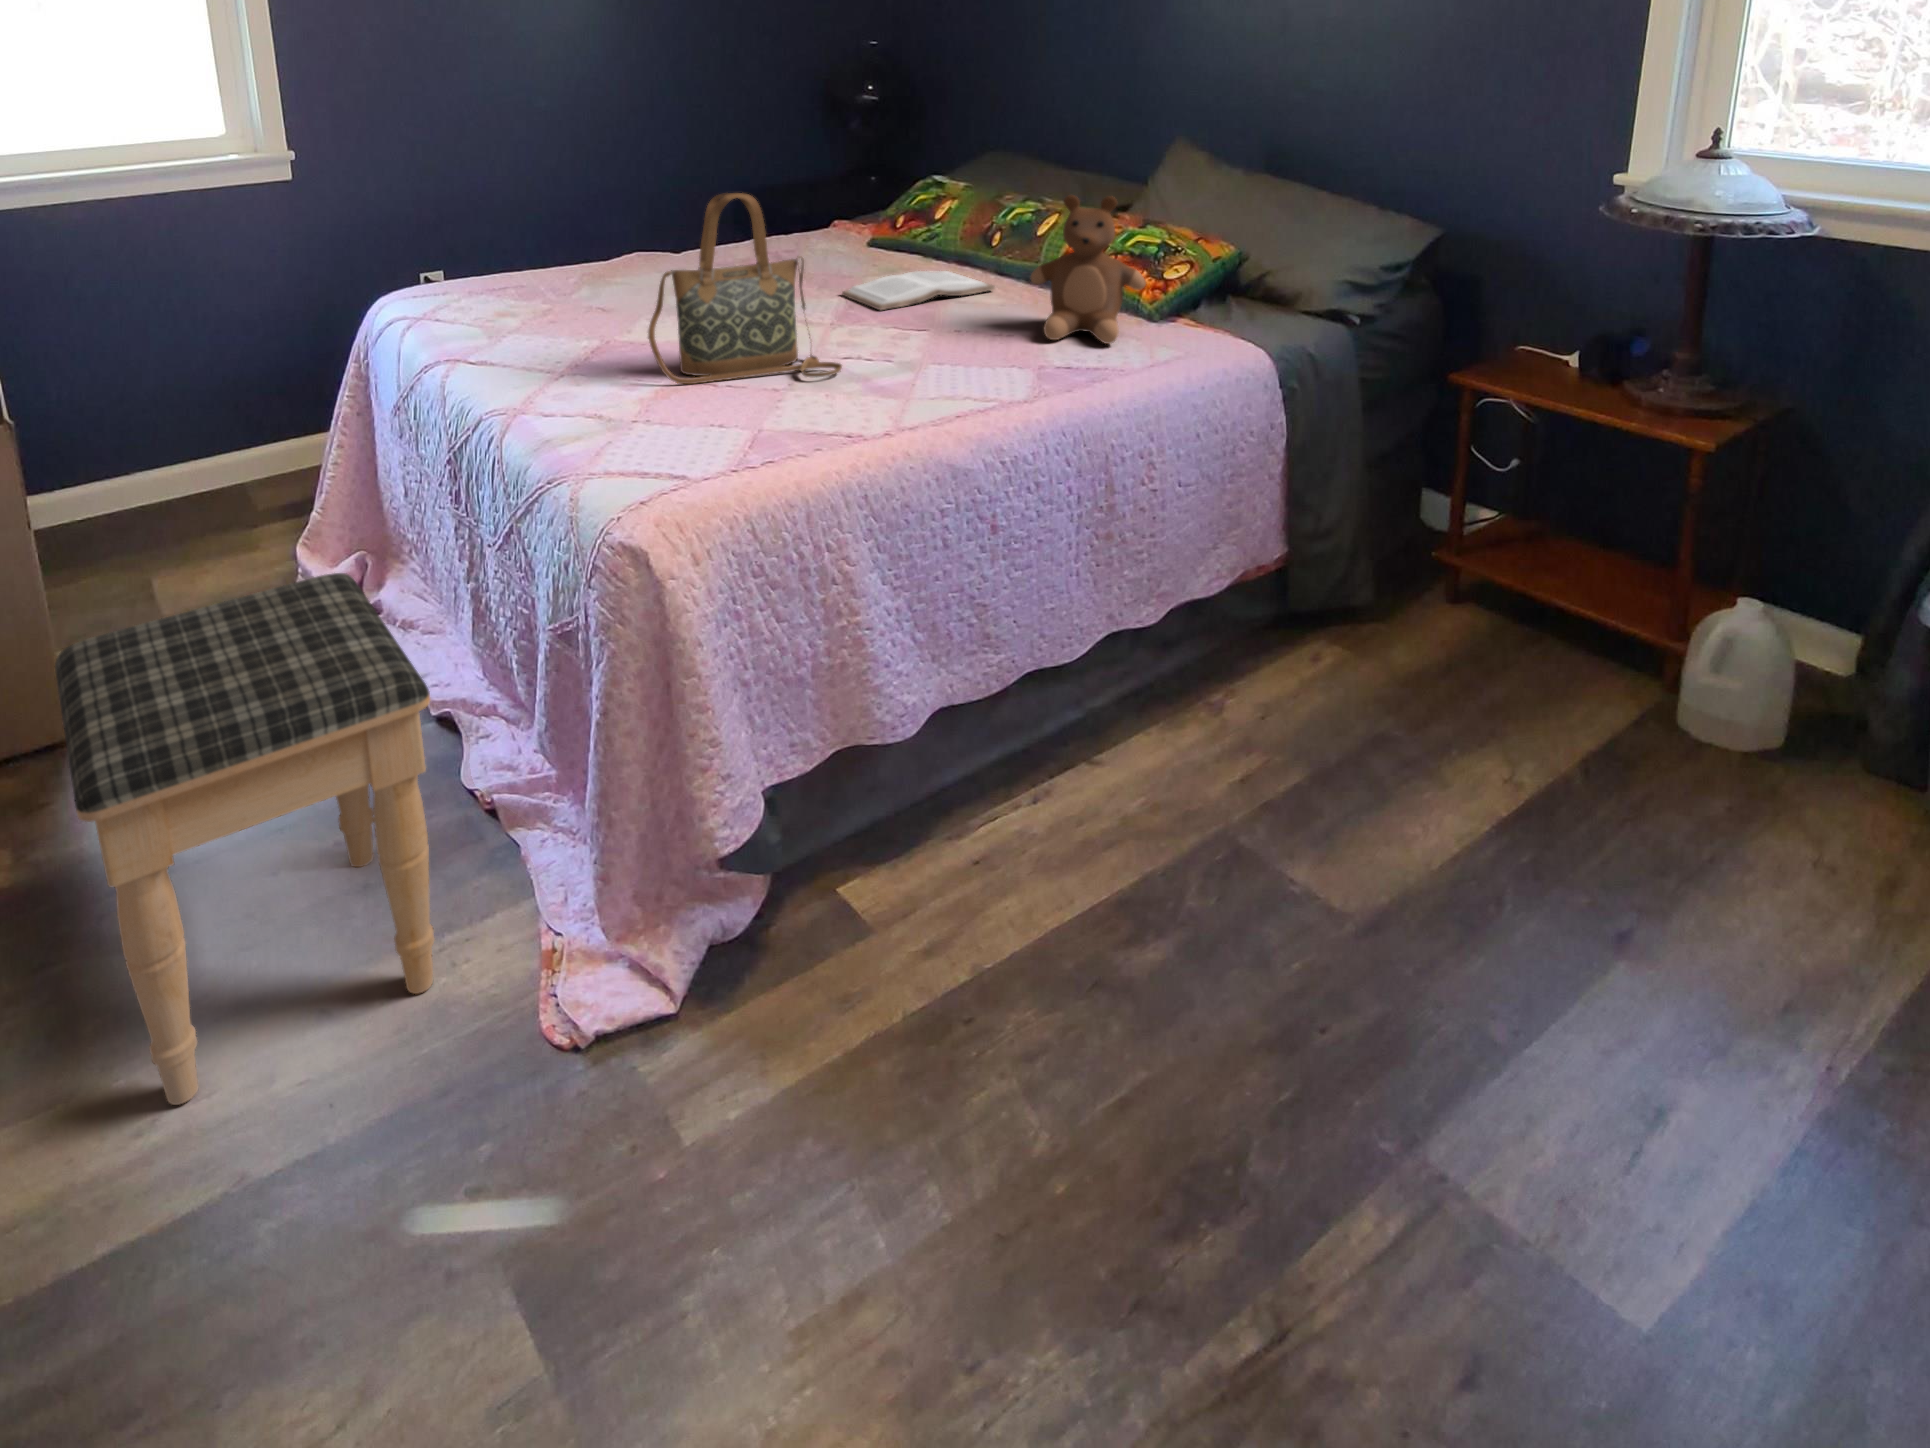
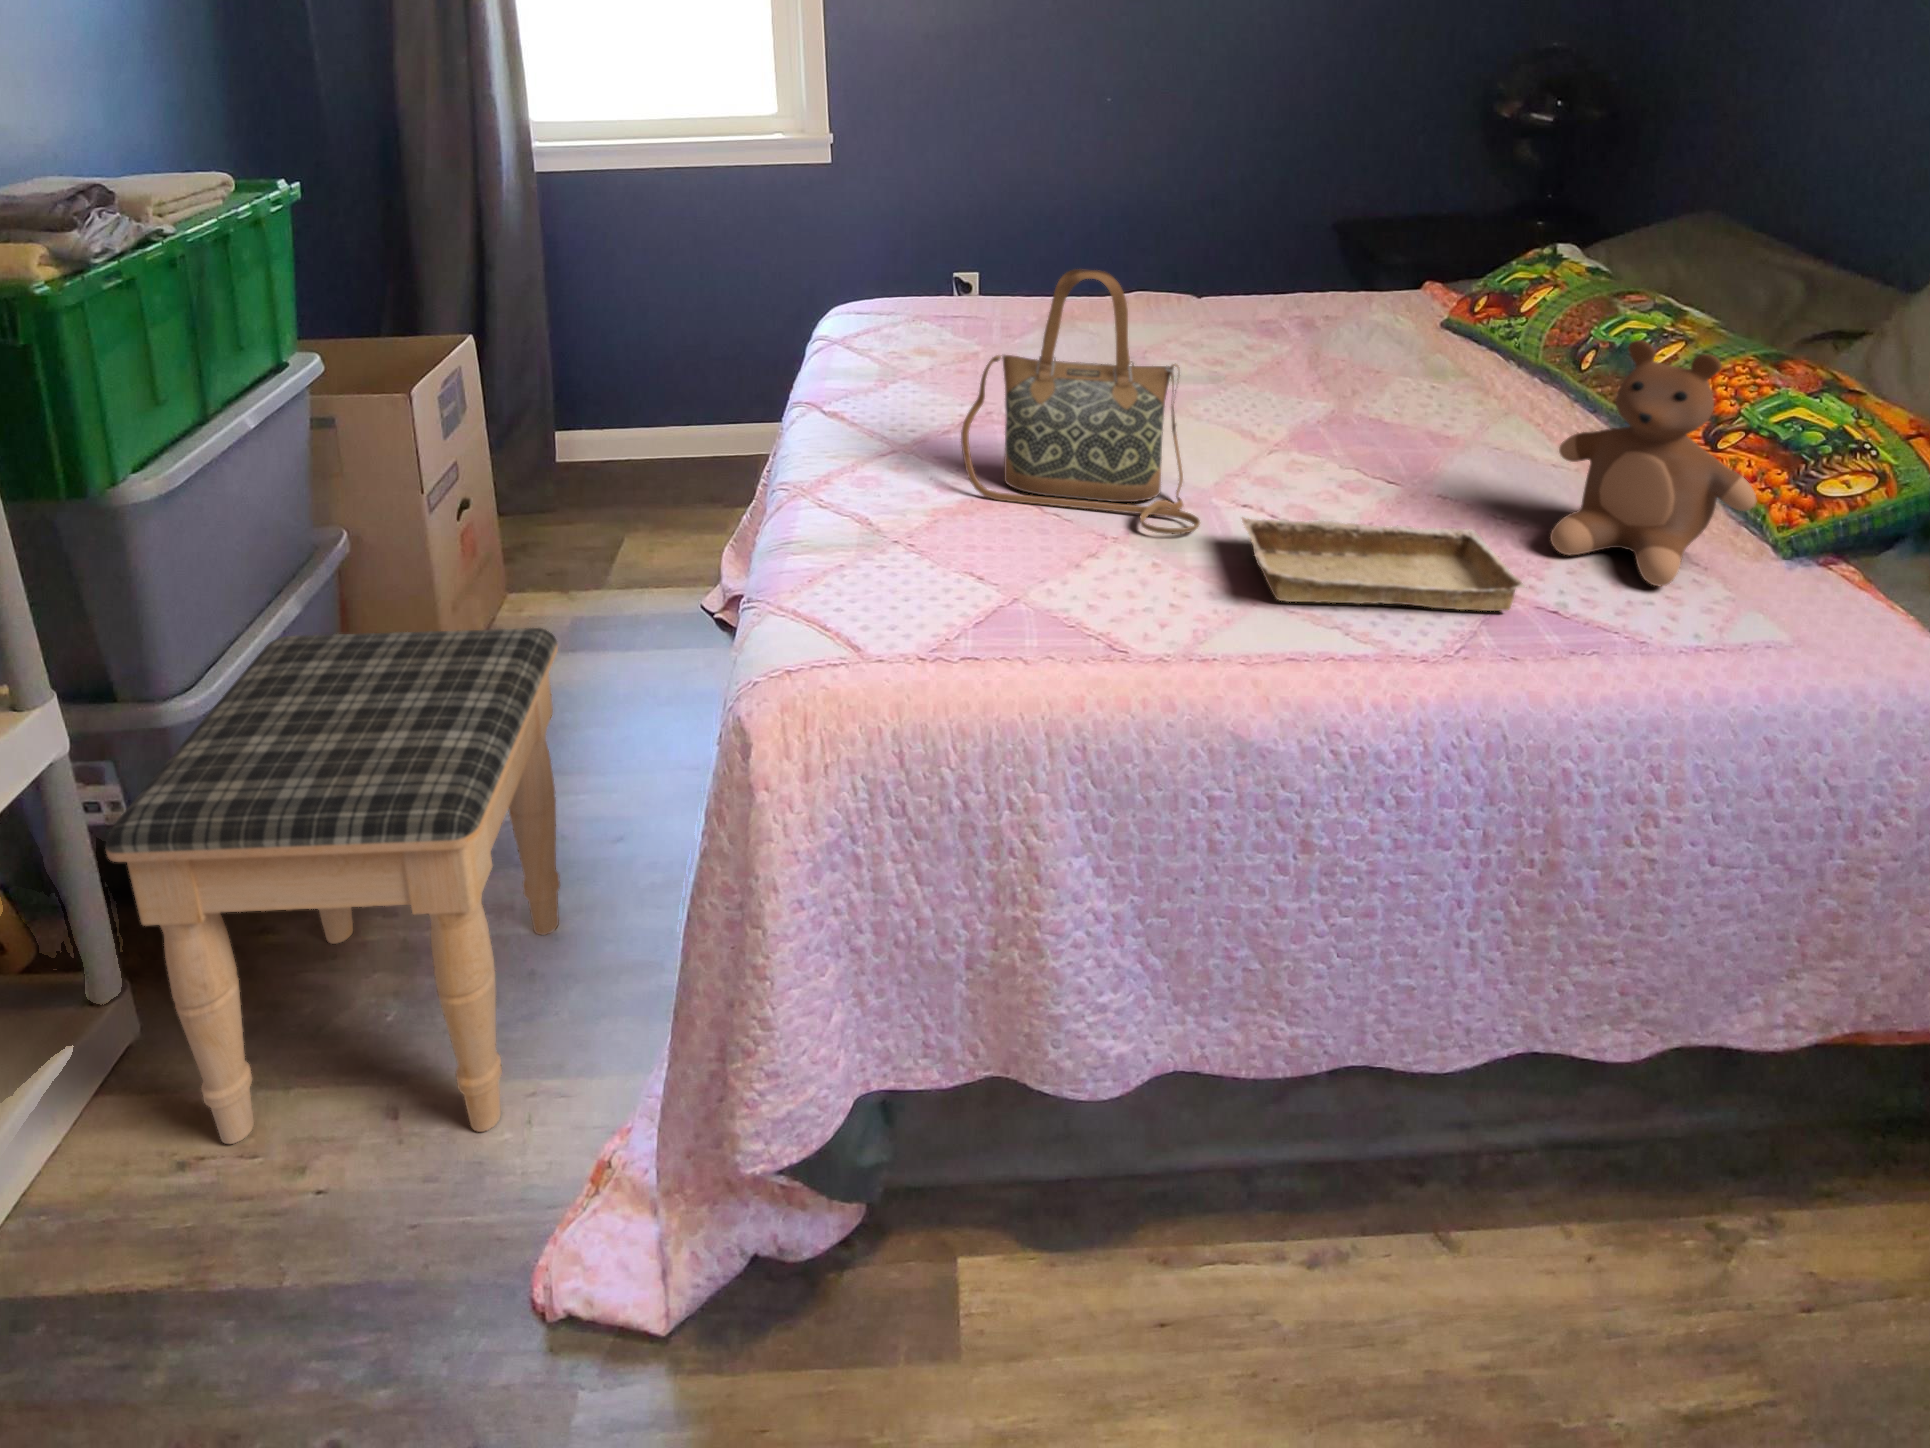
book: present [842,271,994,310] -> none [1310,390,1539,441]
tray: none [872,333,1057,393] -> present [1242,518,1525,611]

